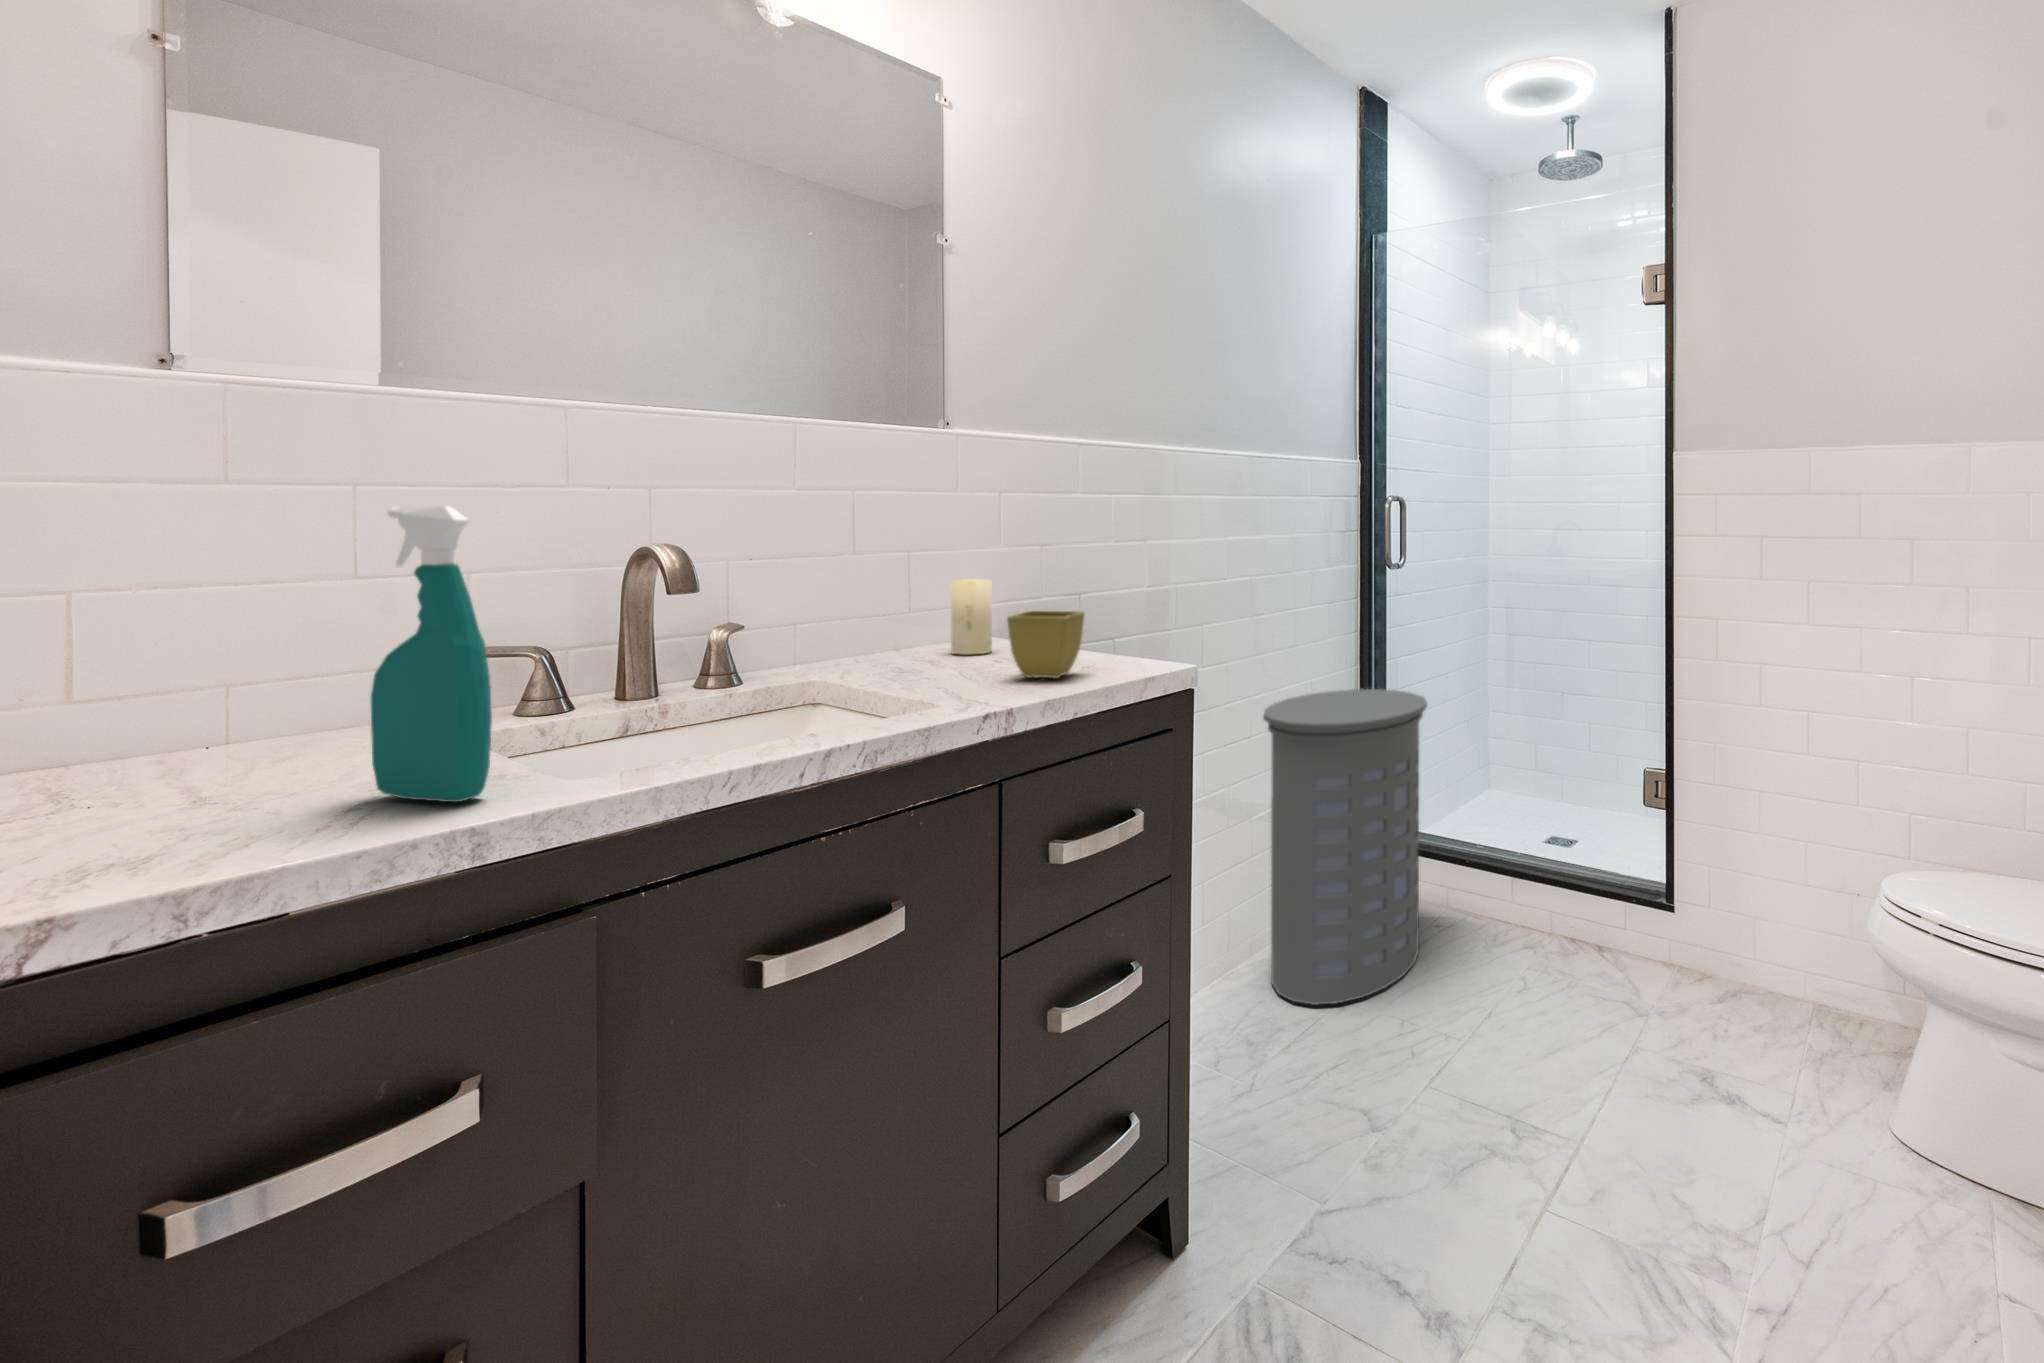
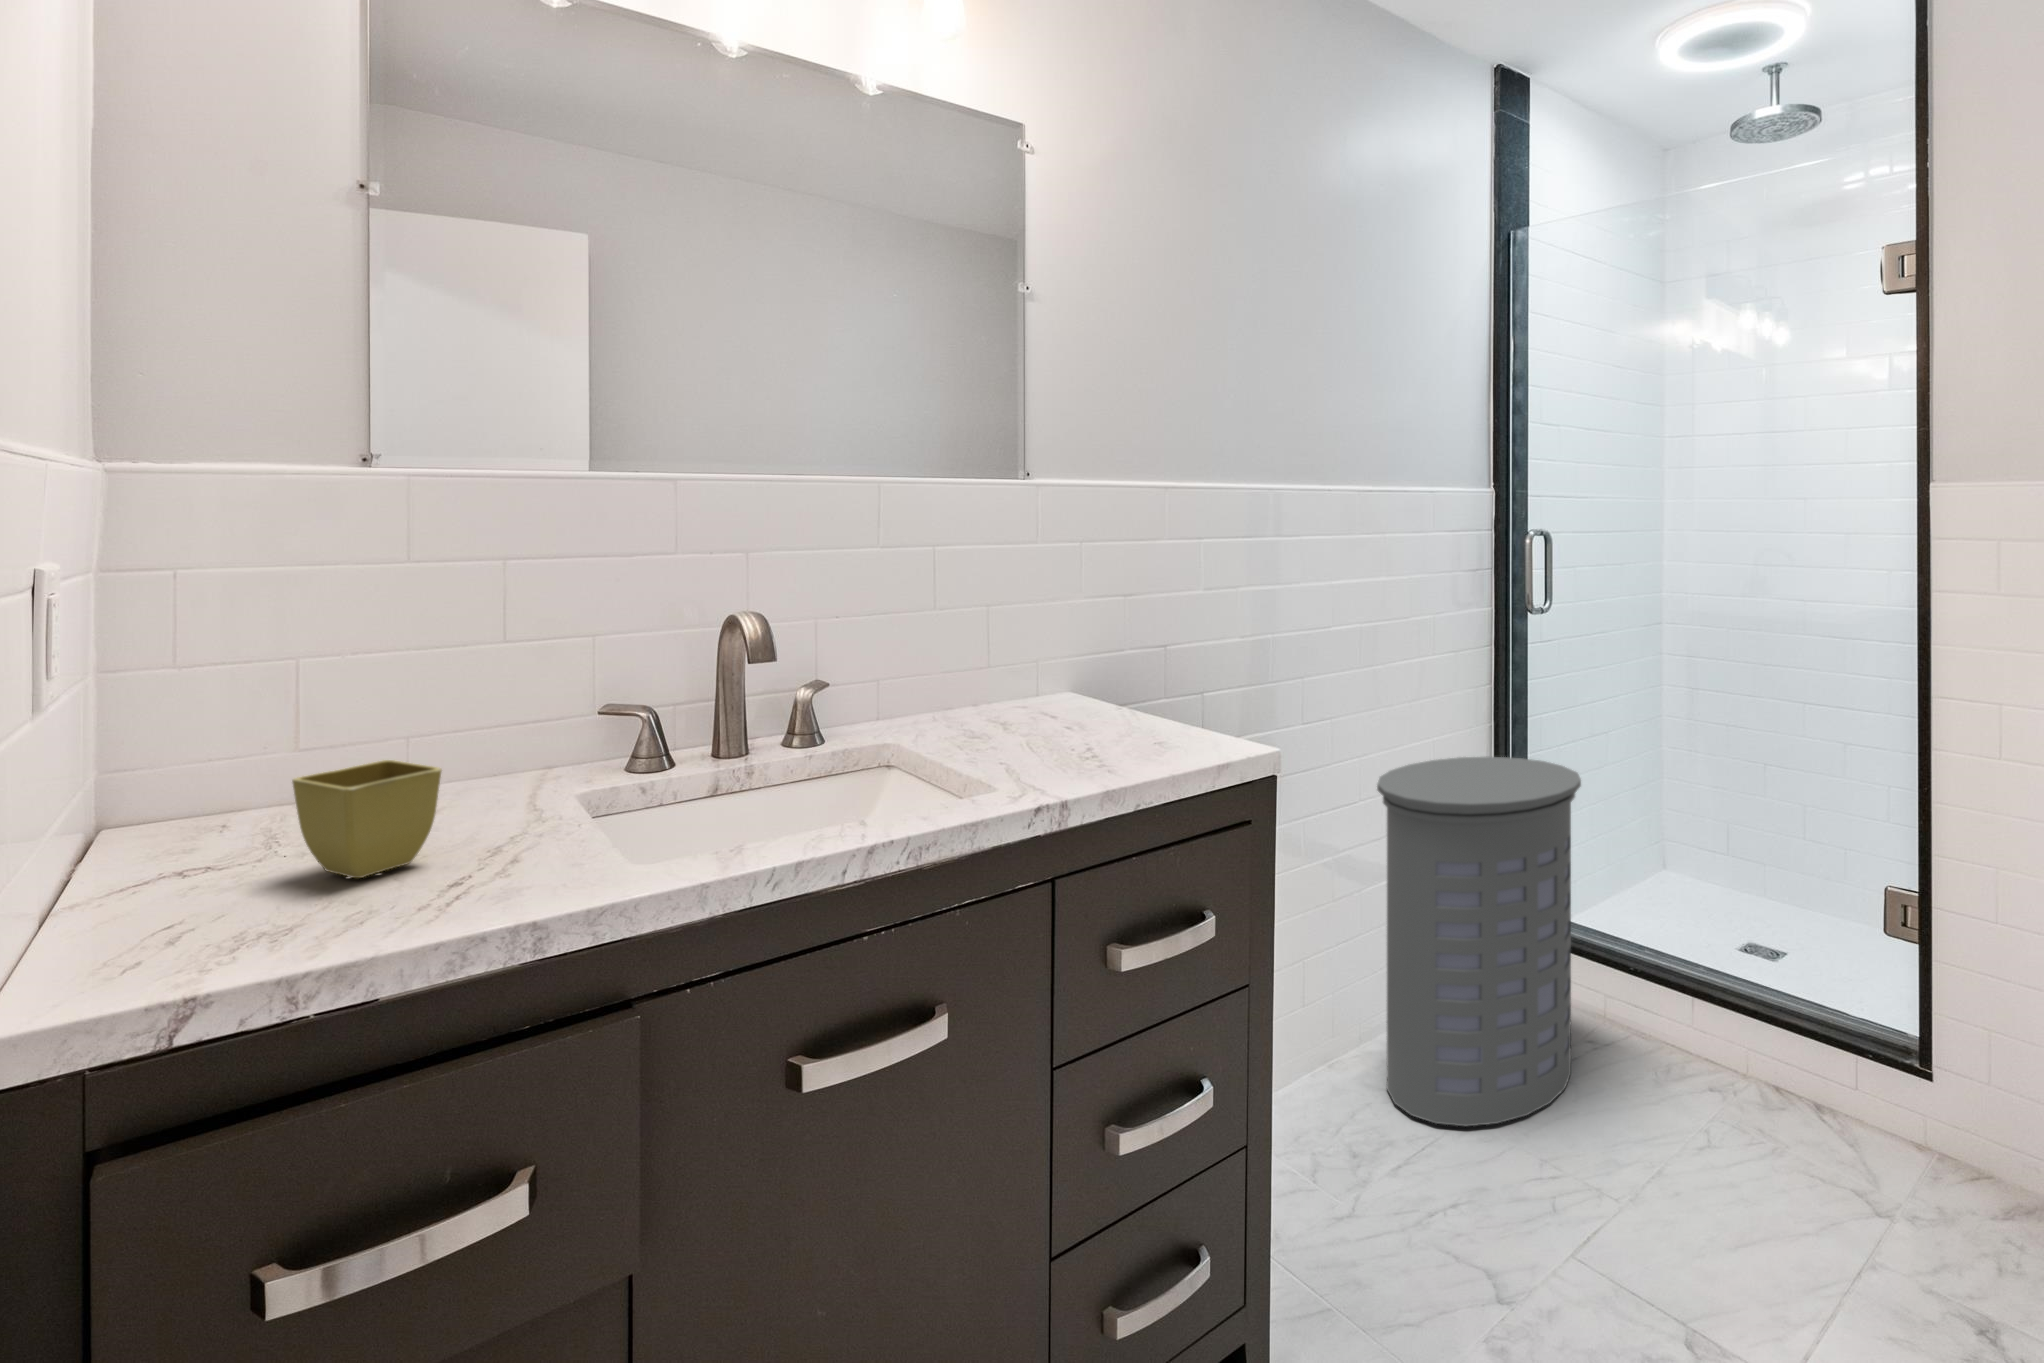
spray bottle: present [371,505,492,802] -> none [473,605,563,887]
candle: present [951,579,992,654] -> none [1027,640,1067,720]
flower pot: present [1007,610,1084,678] -> present [292,760,442,878]

